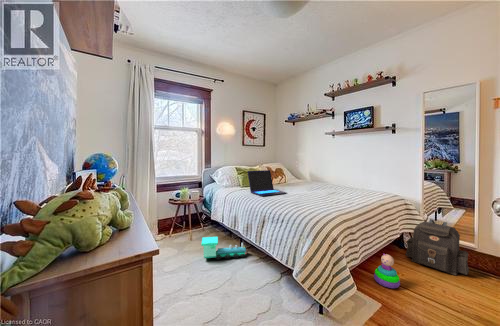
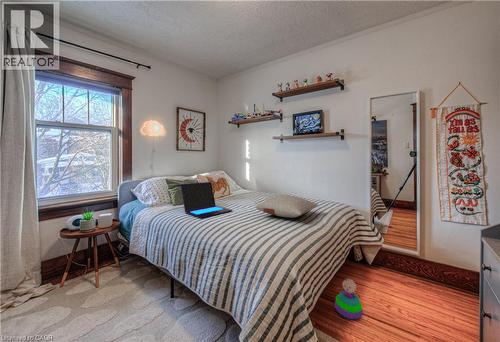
pillow: none [306,182,362,200] -> present [256,195,318,218]
backpack: present [405,219,469,275] -> none [357,229,415,287]
toy train: present [201,237,246,260] -> none [105,281,179,320]

